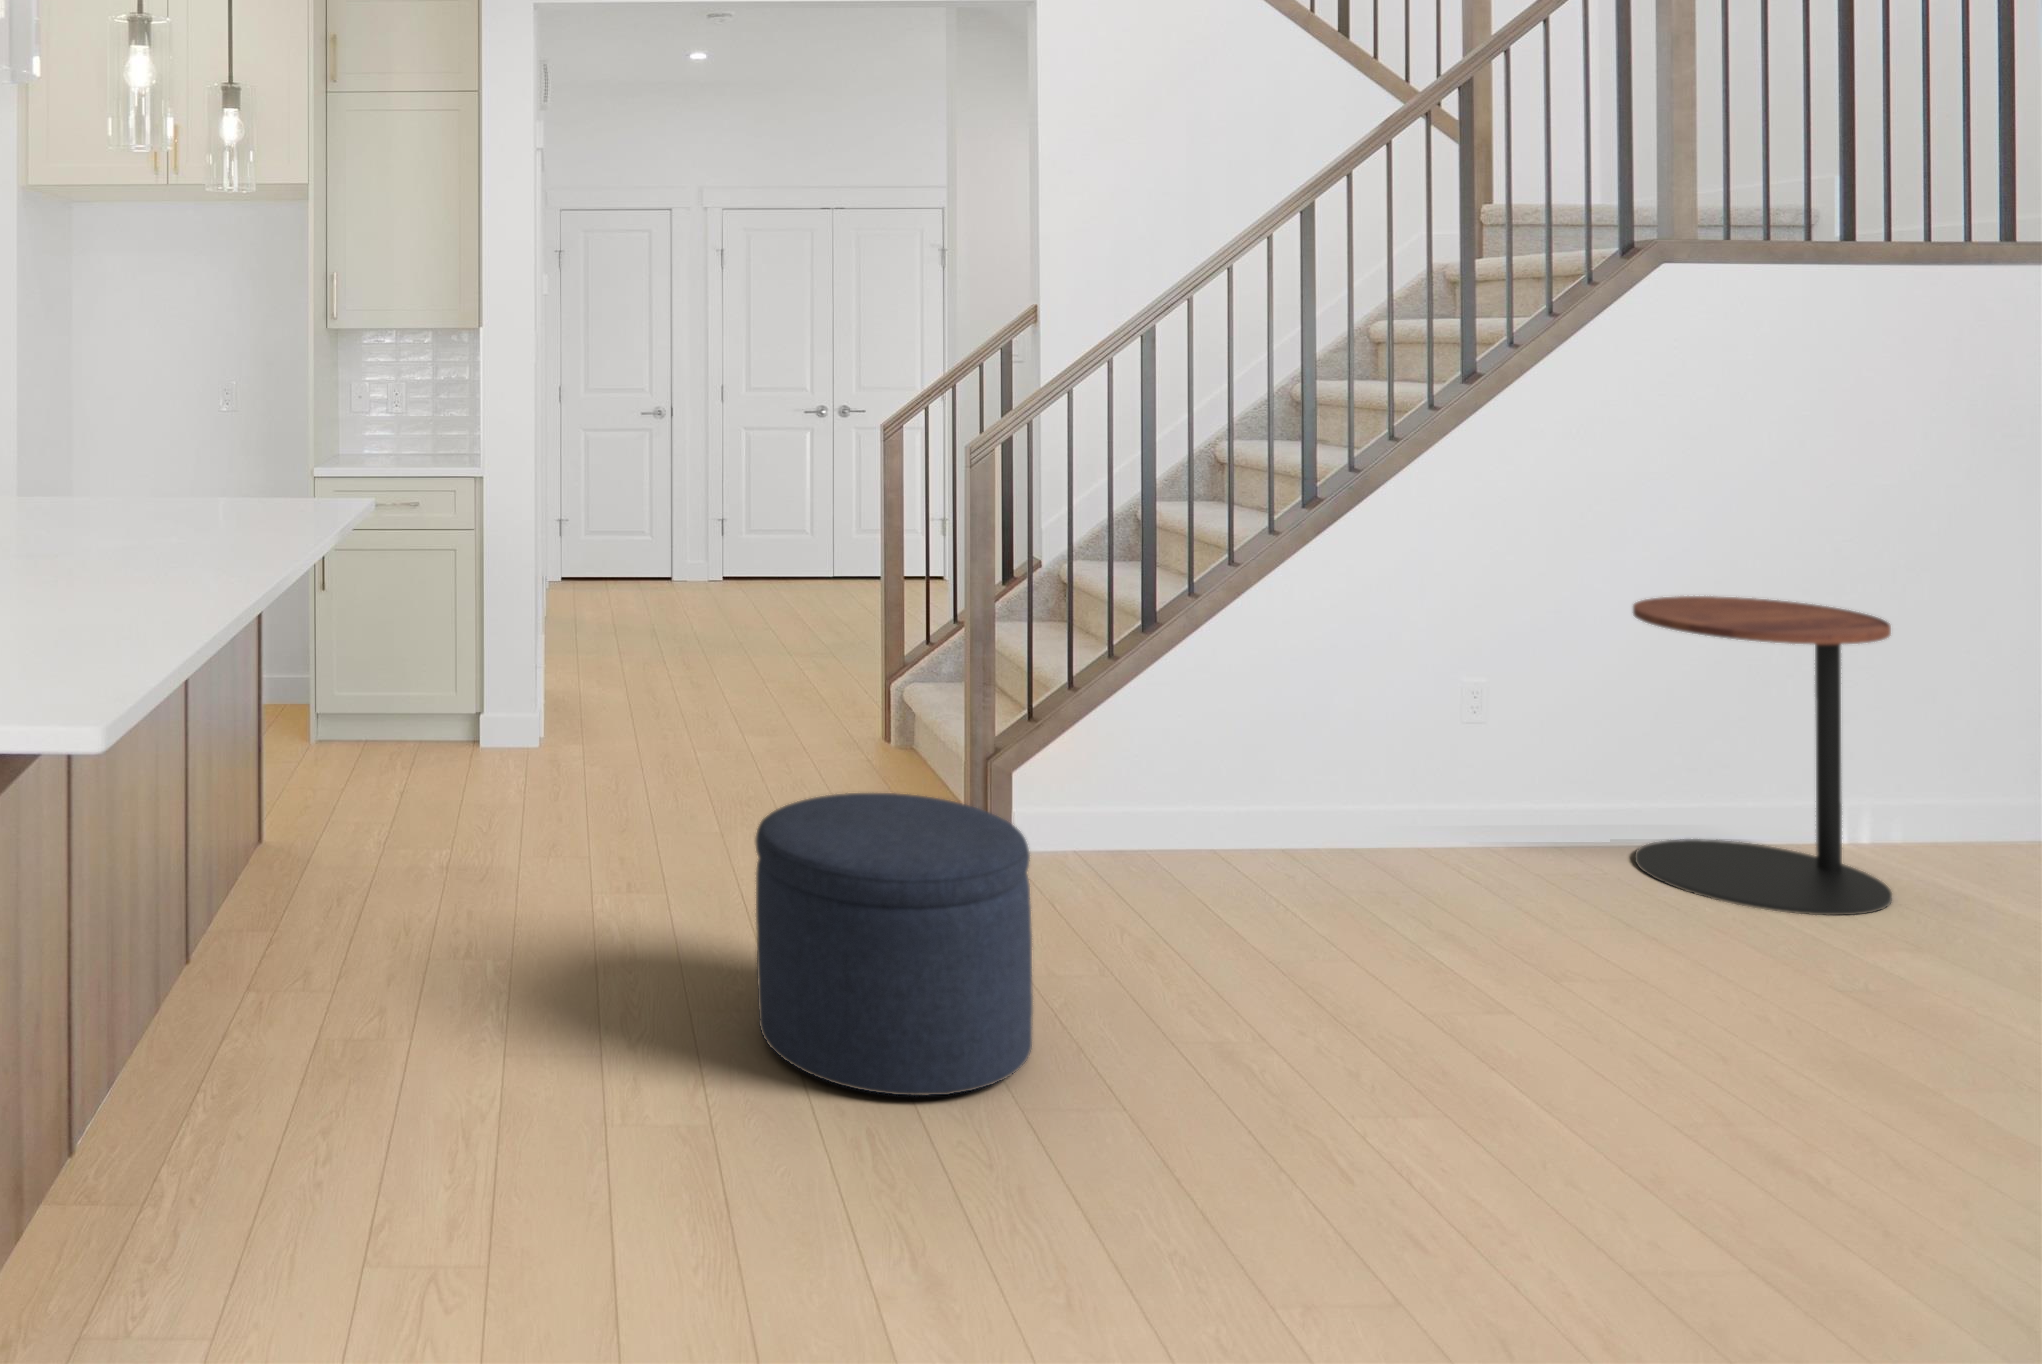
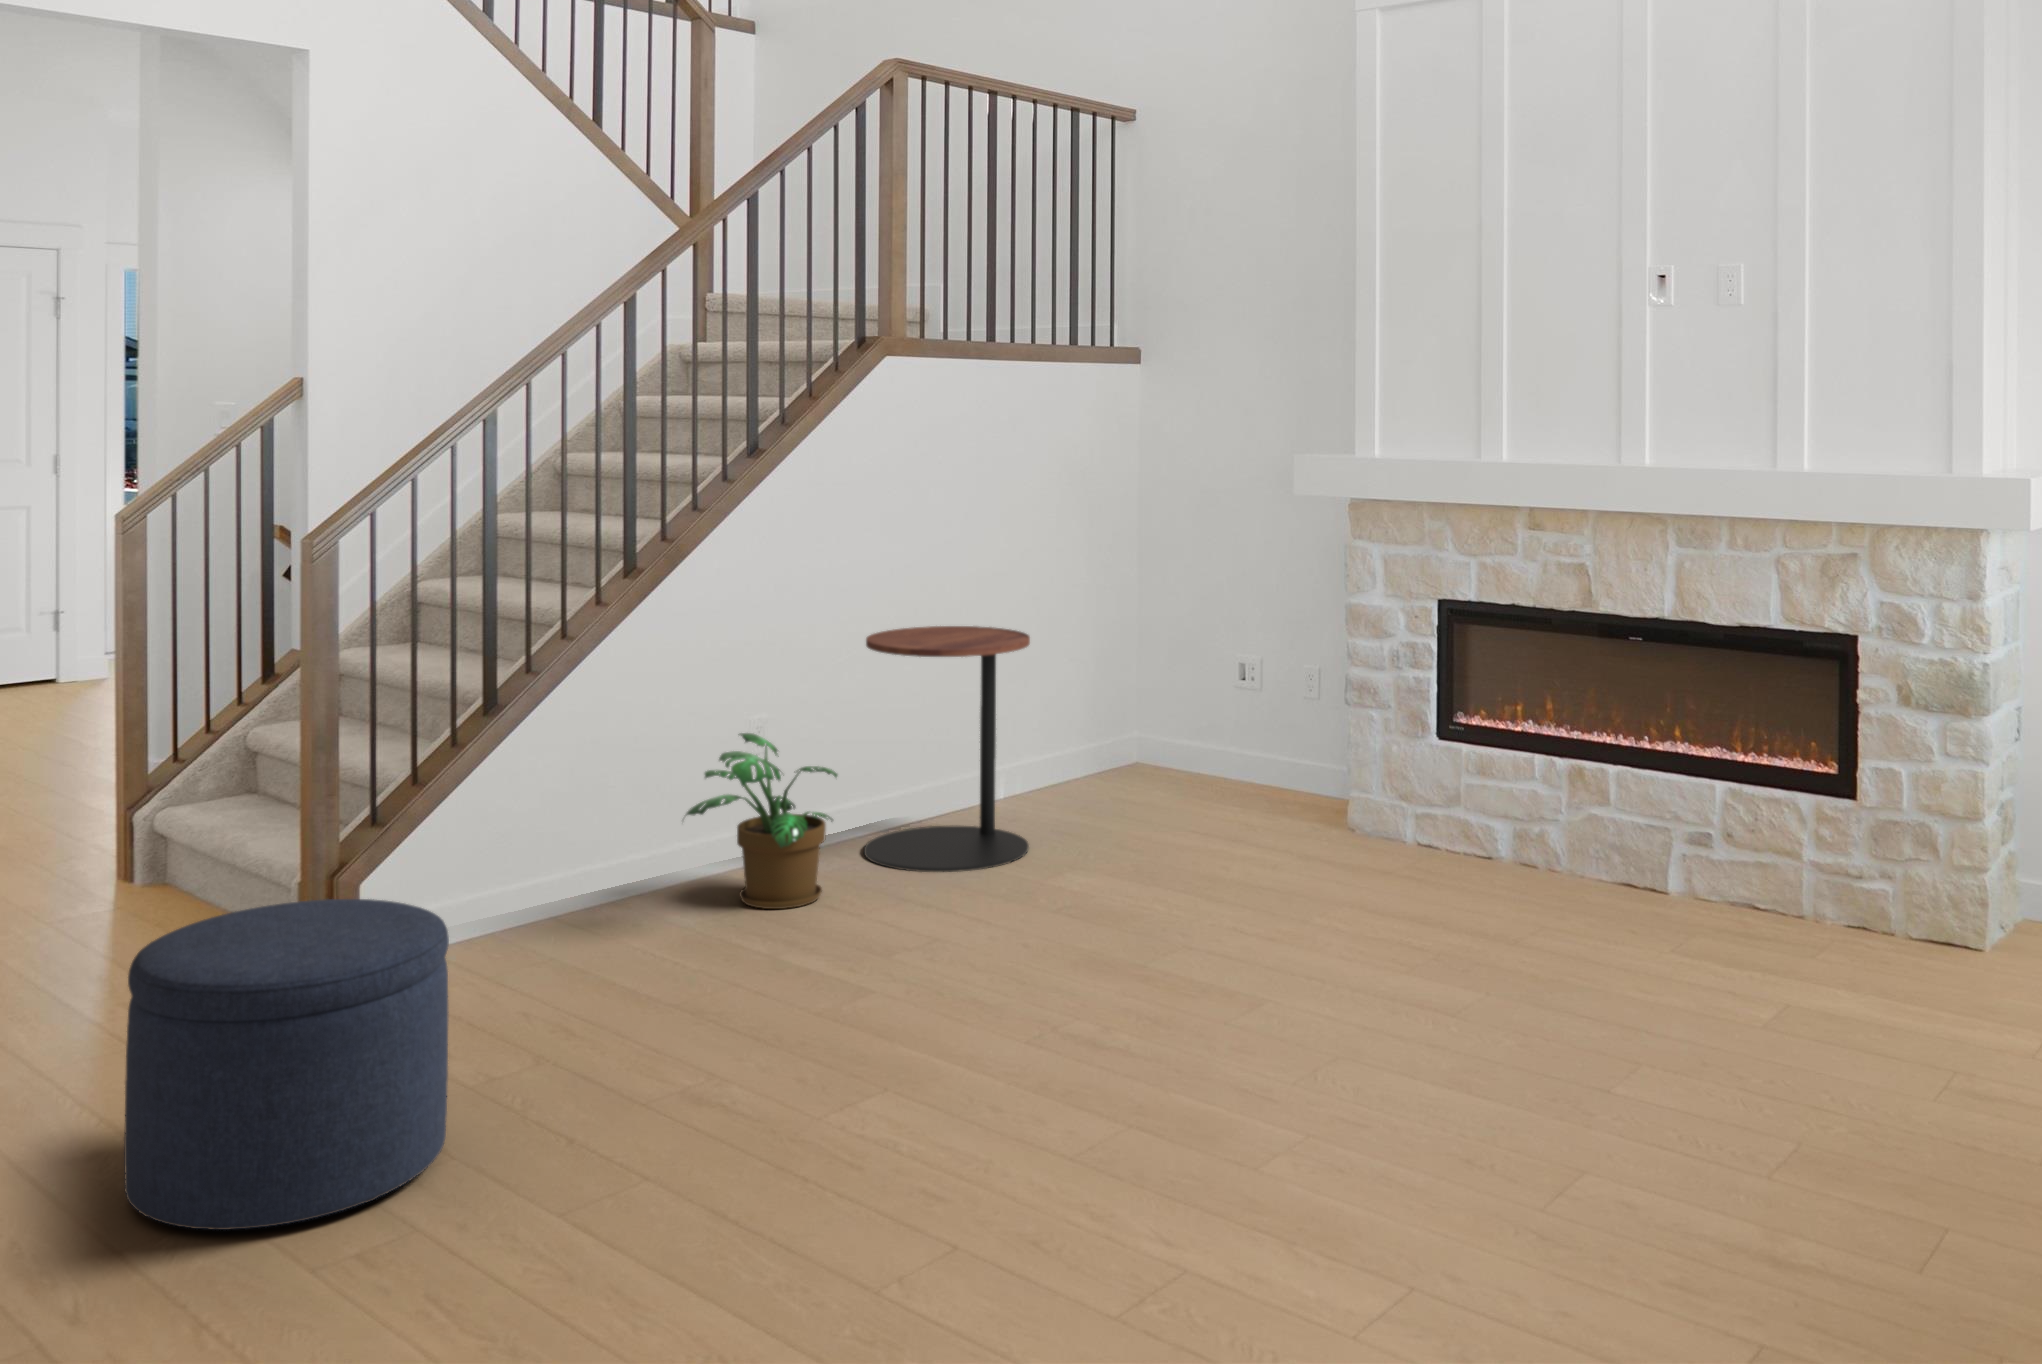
potted plant: none [1380,694,1575,905] -> present [686,733,837,909]

